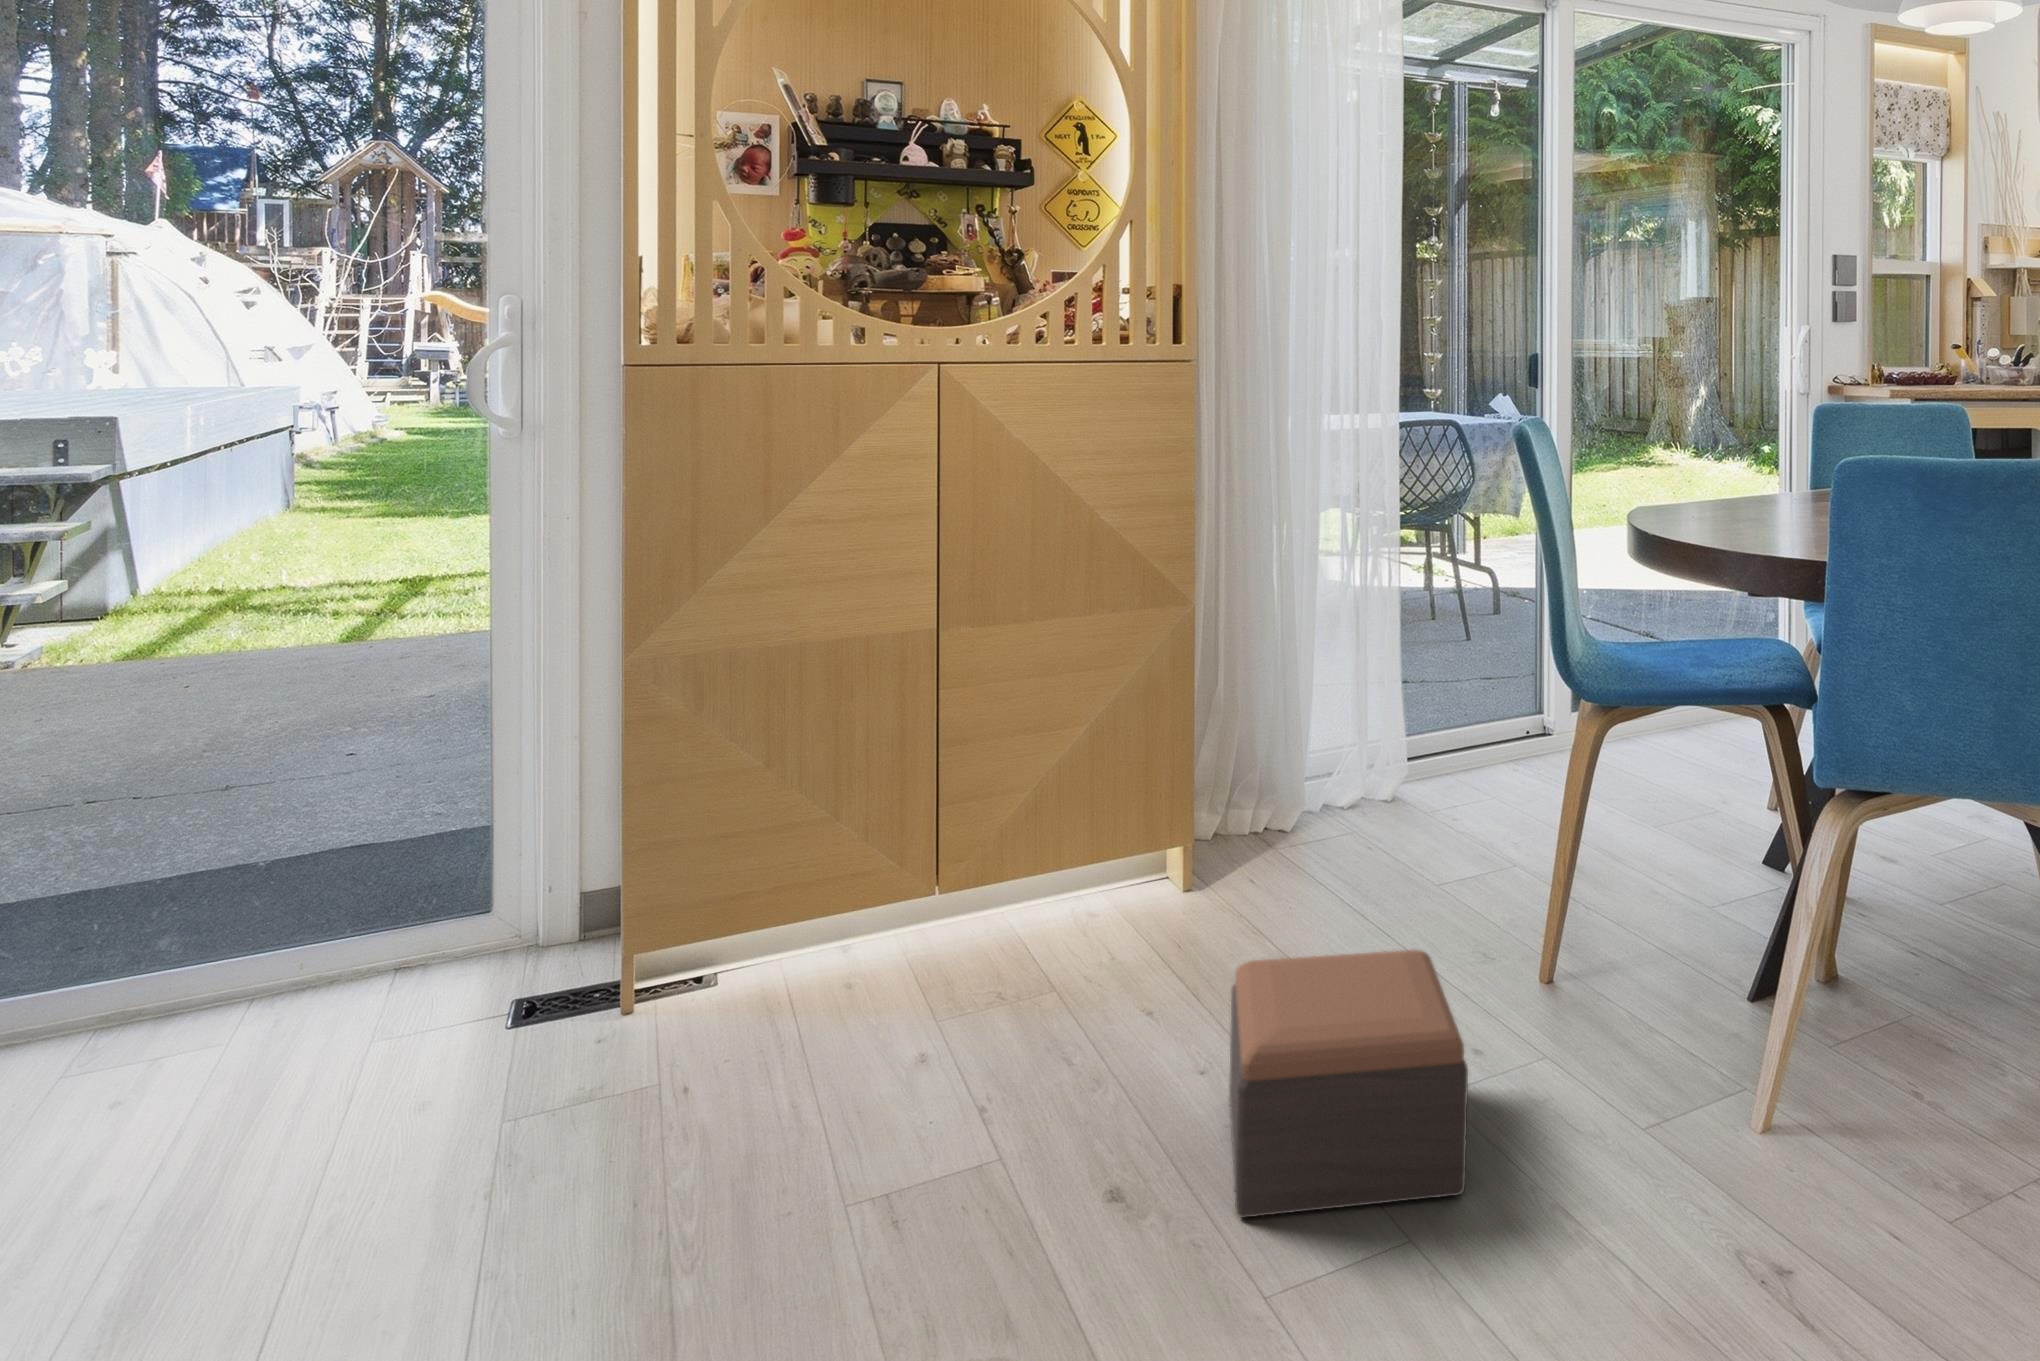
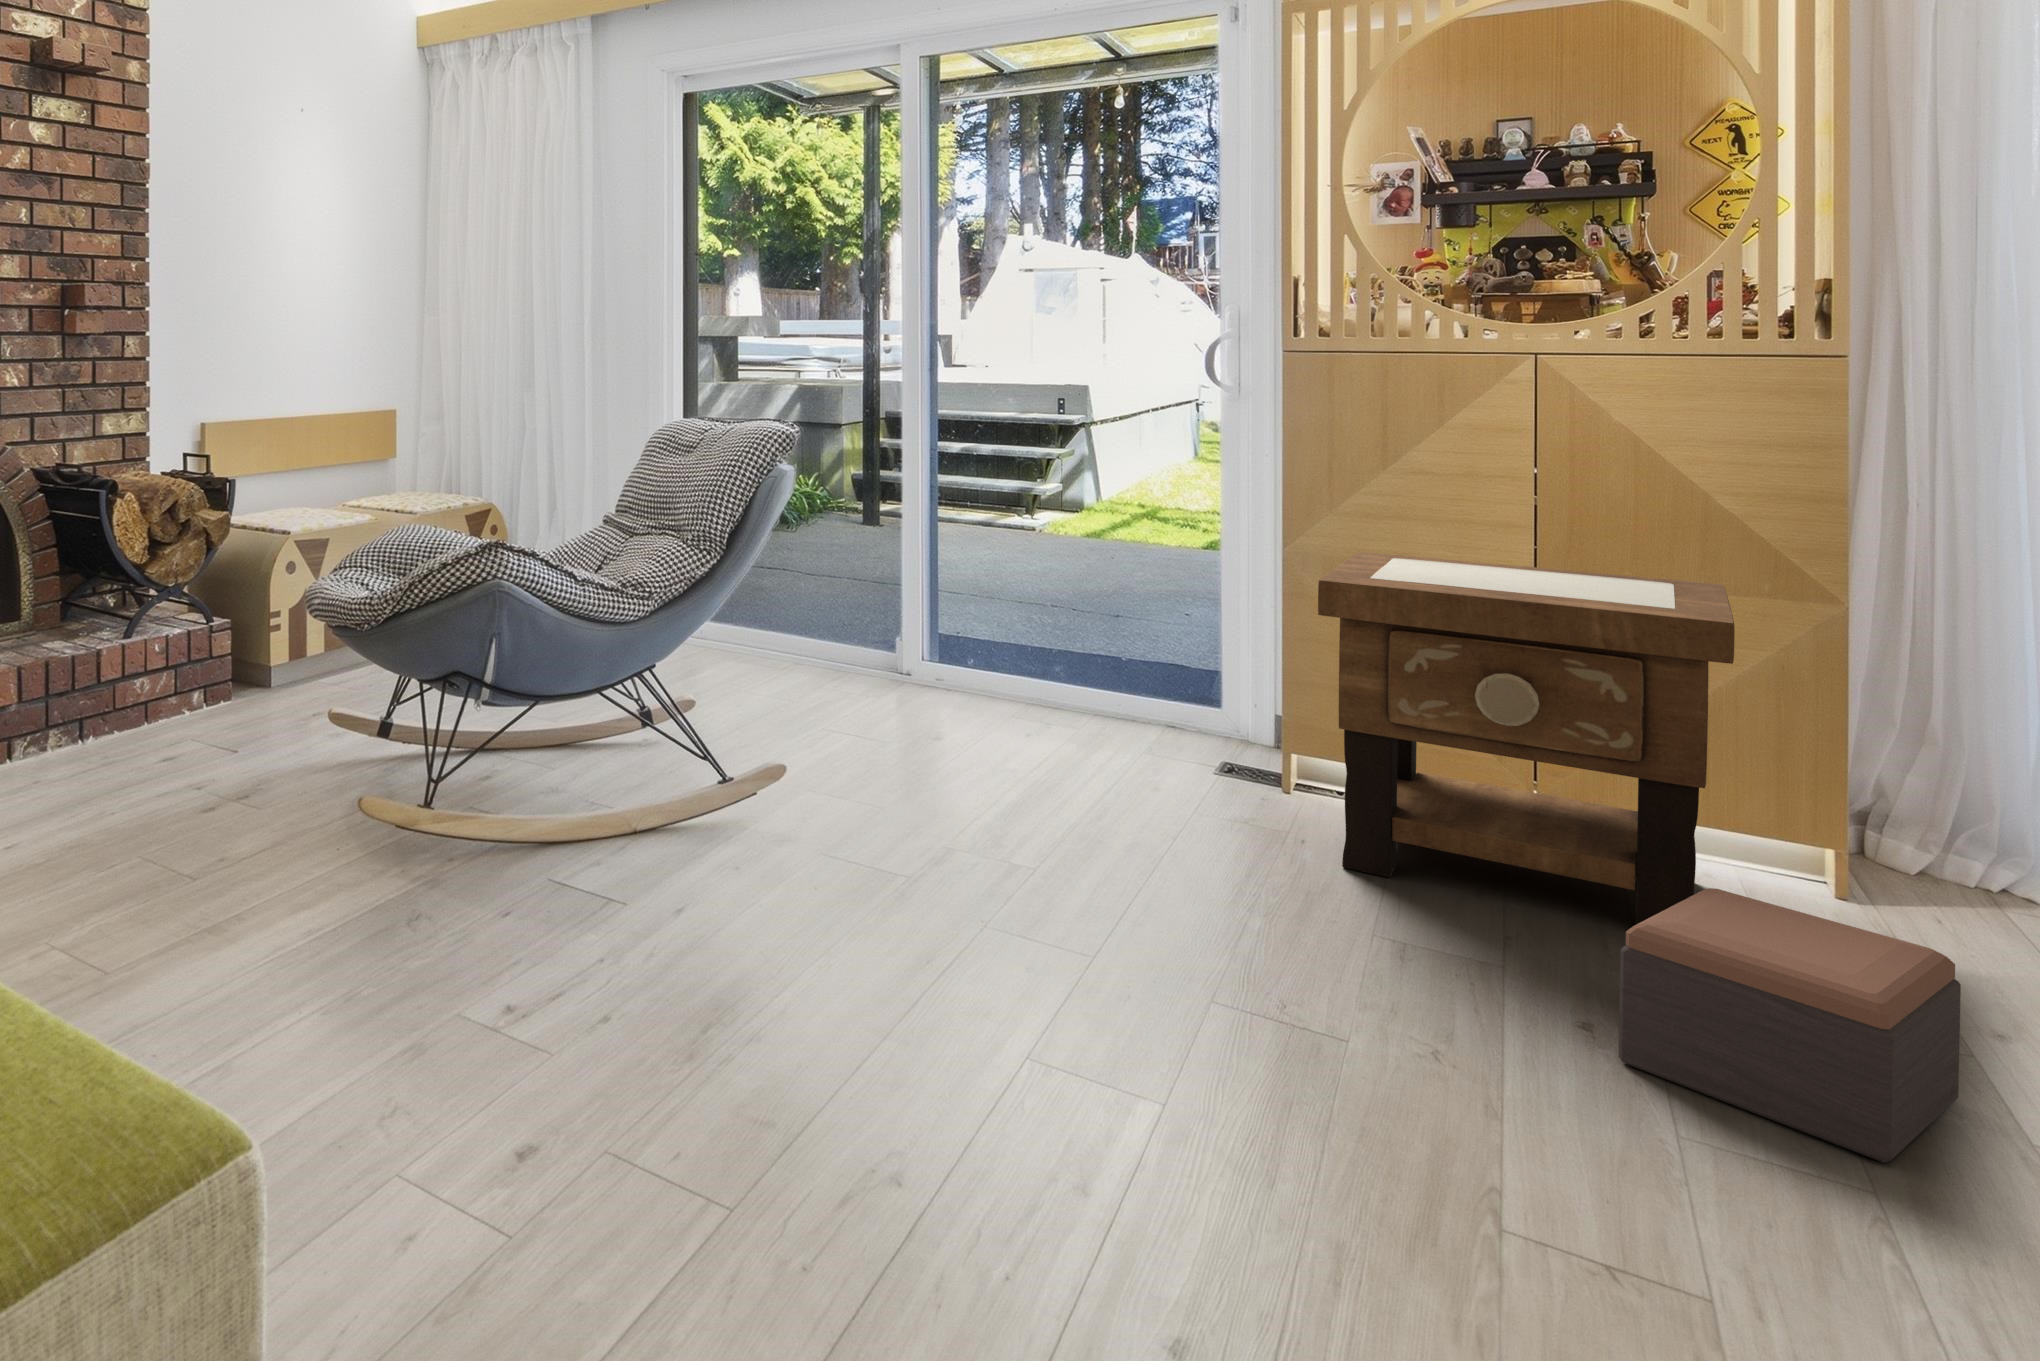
side table: none [749,609,1209,1098] -> present [1318,552,1735,925]

